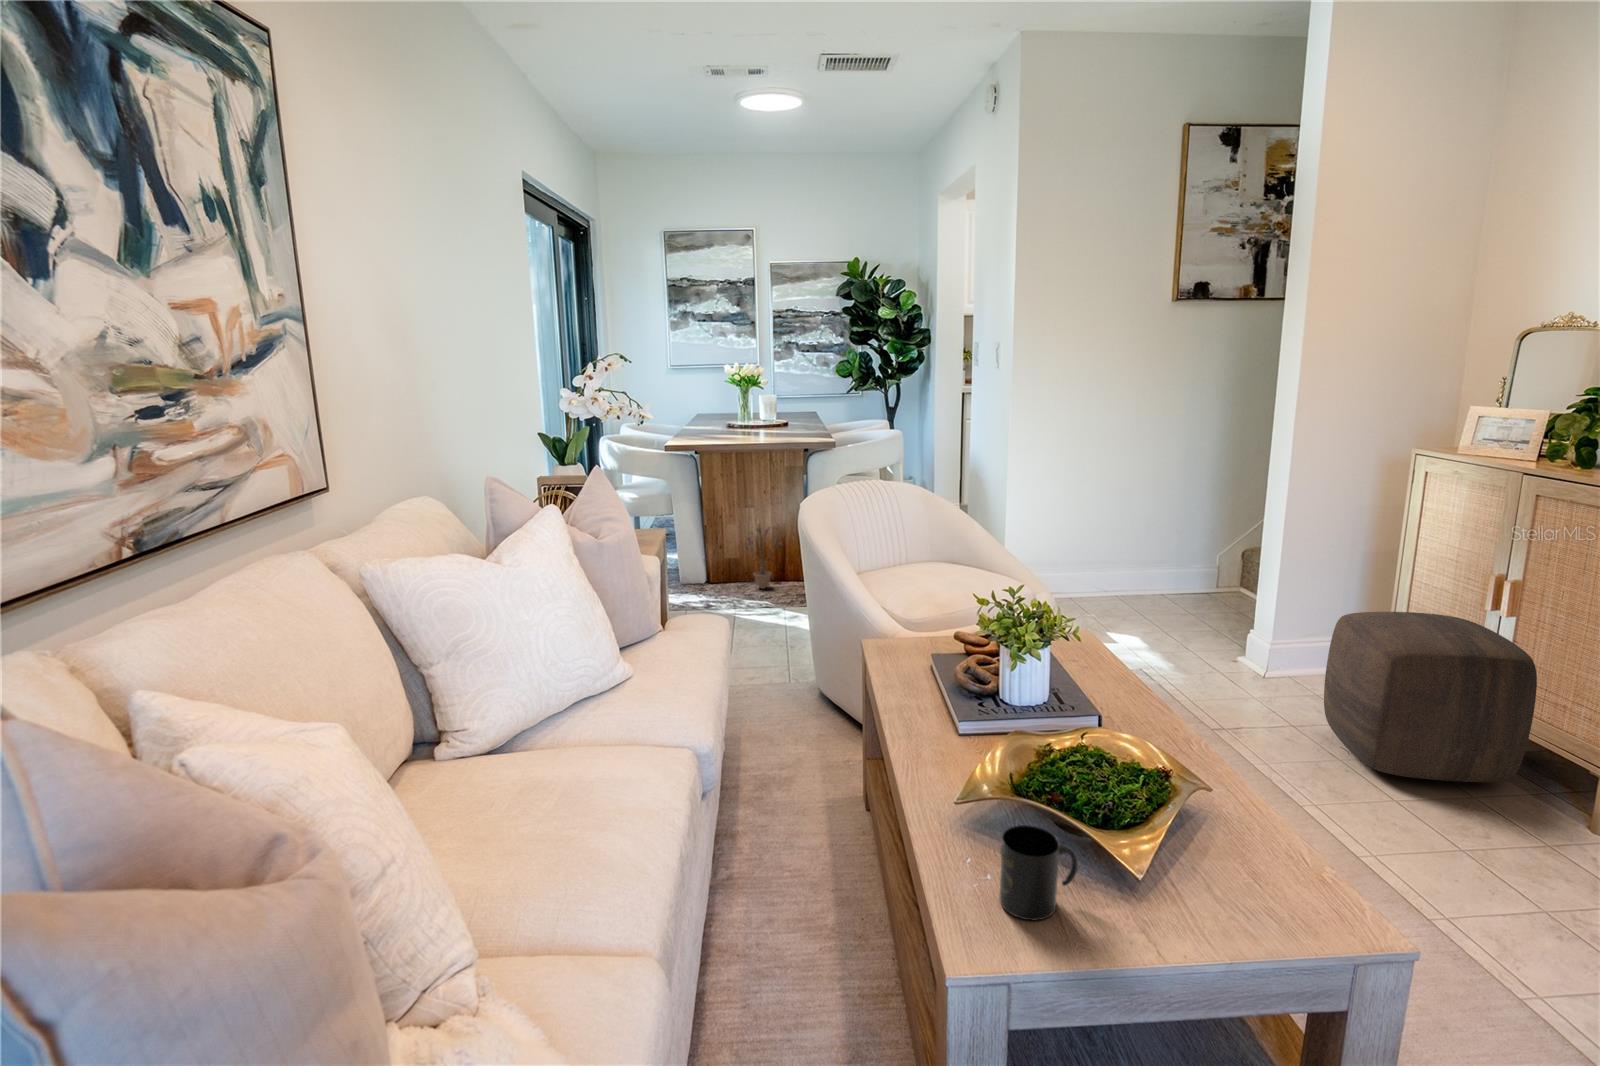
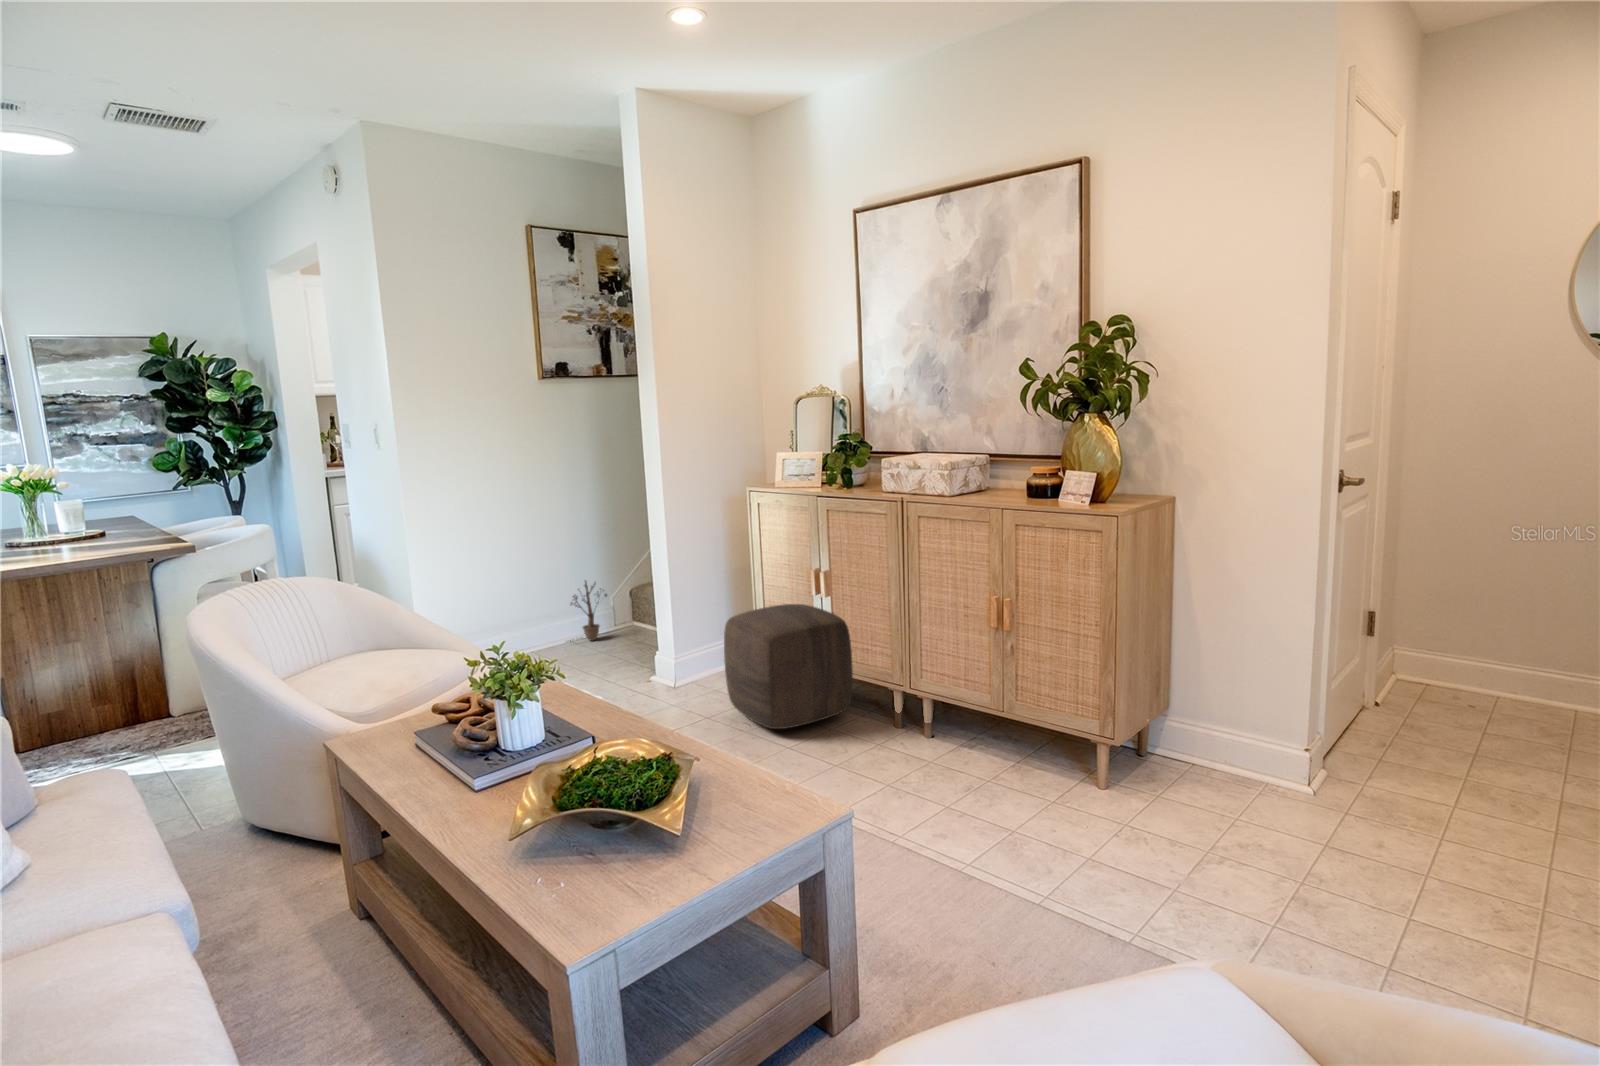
decorative plant: present [737,525,782,588] -> present [567,581,607,642]
mug: present [1000,825,1077,920] -> none [570,828,634,913]

